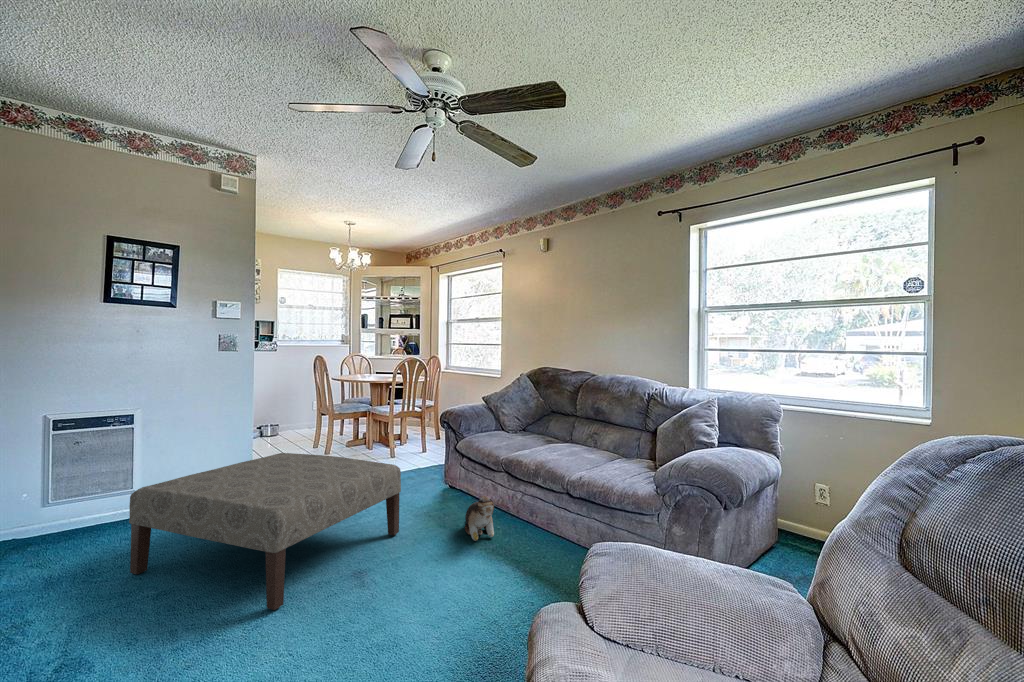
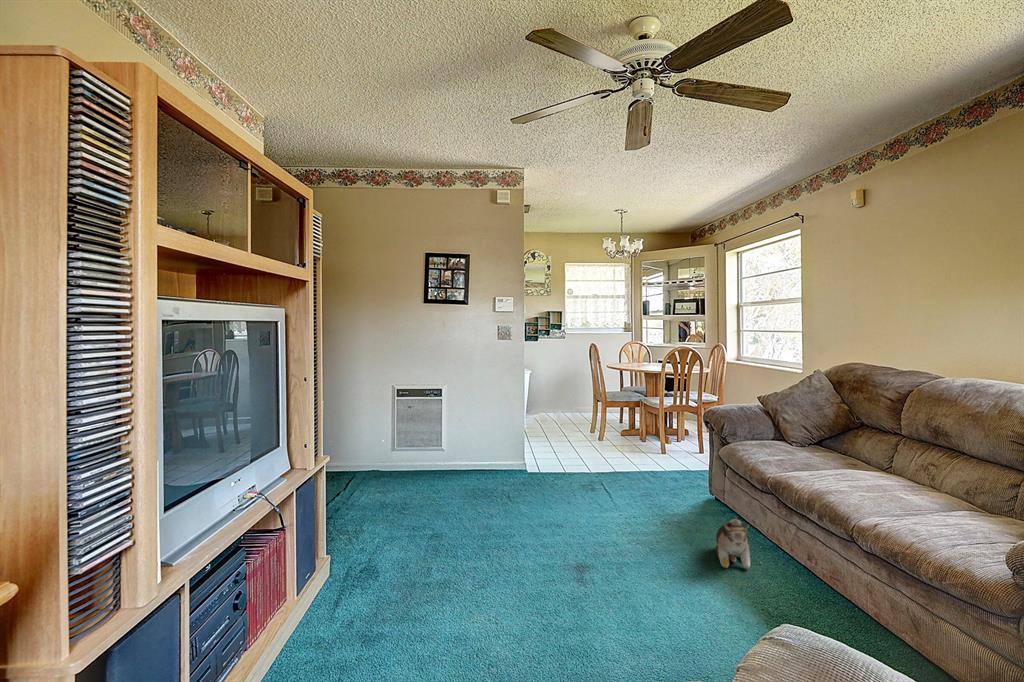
ottoman: present [129,453,401,610] -> none [424,440,643,584]

